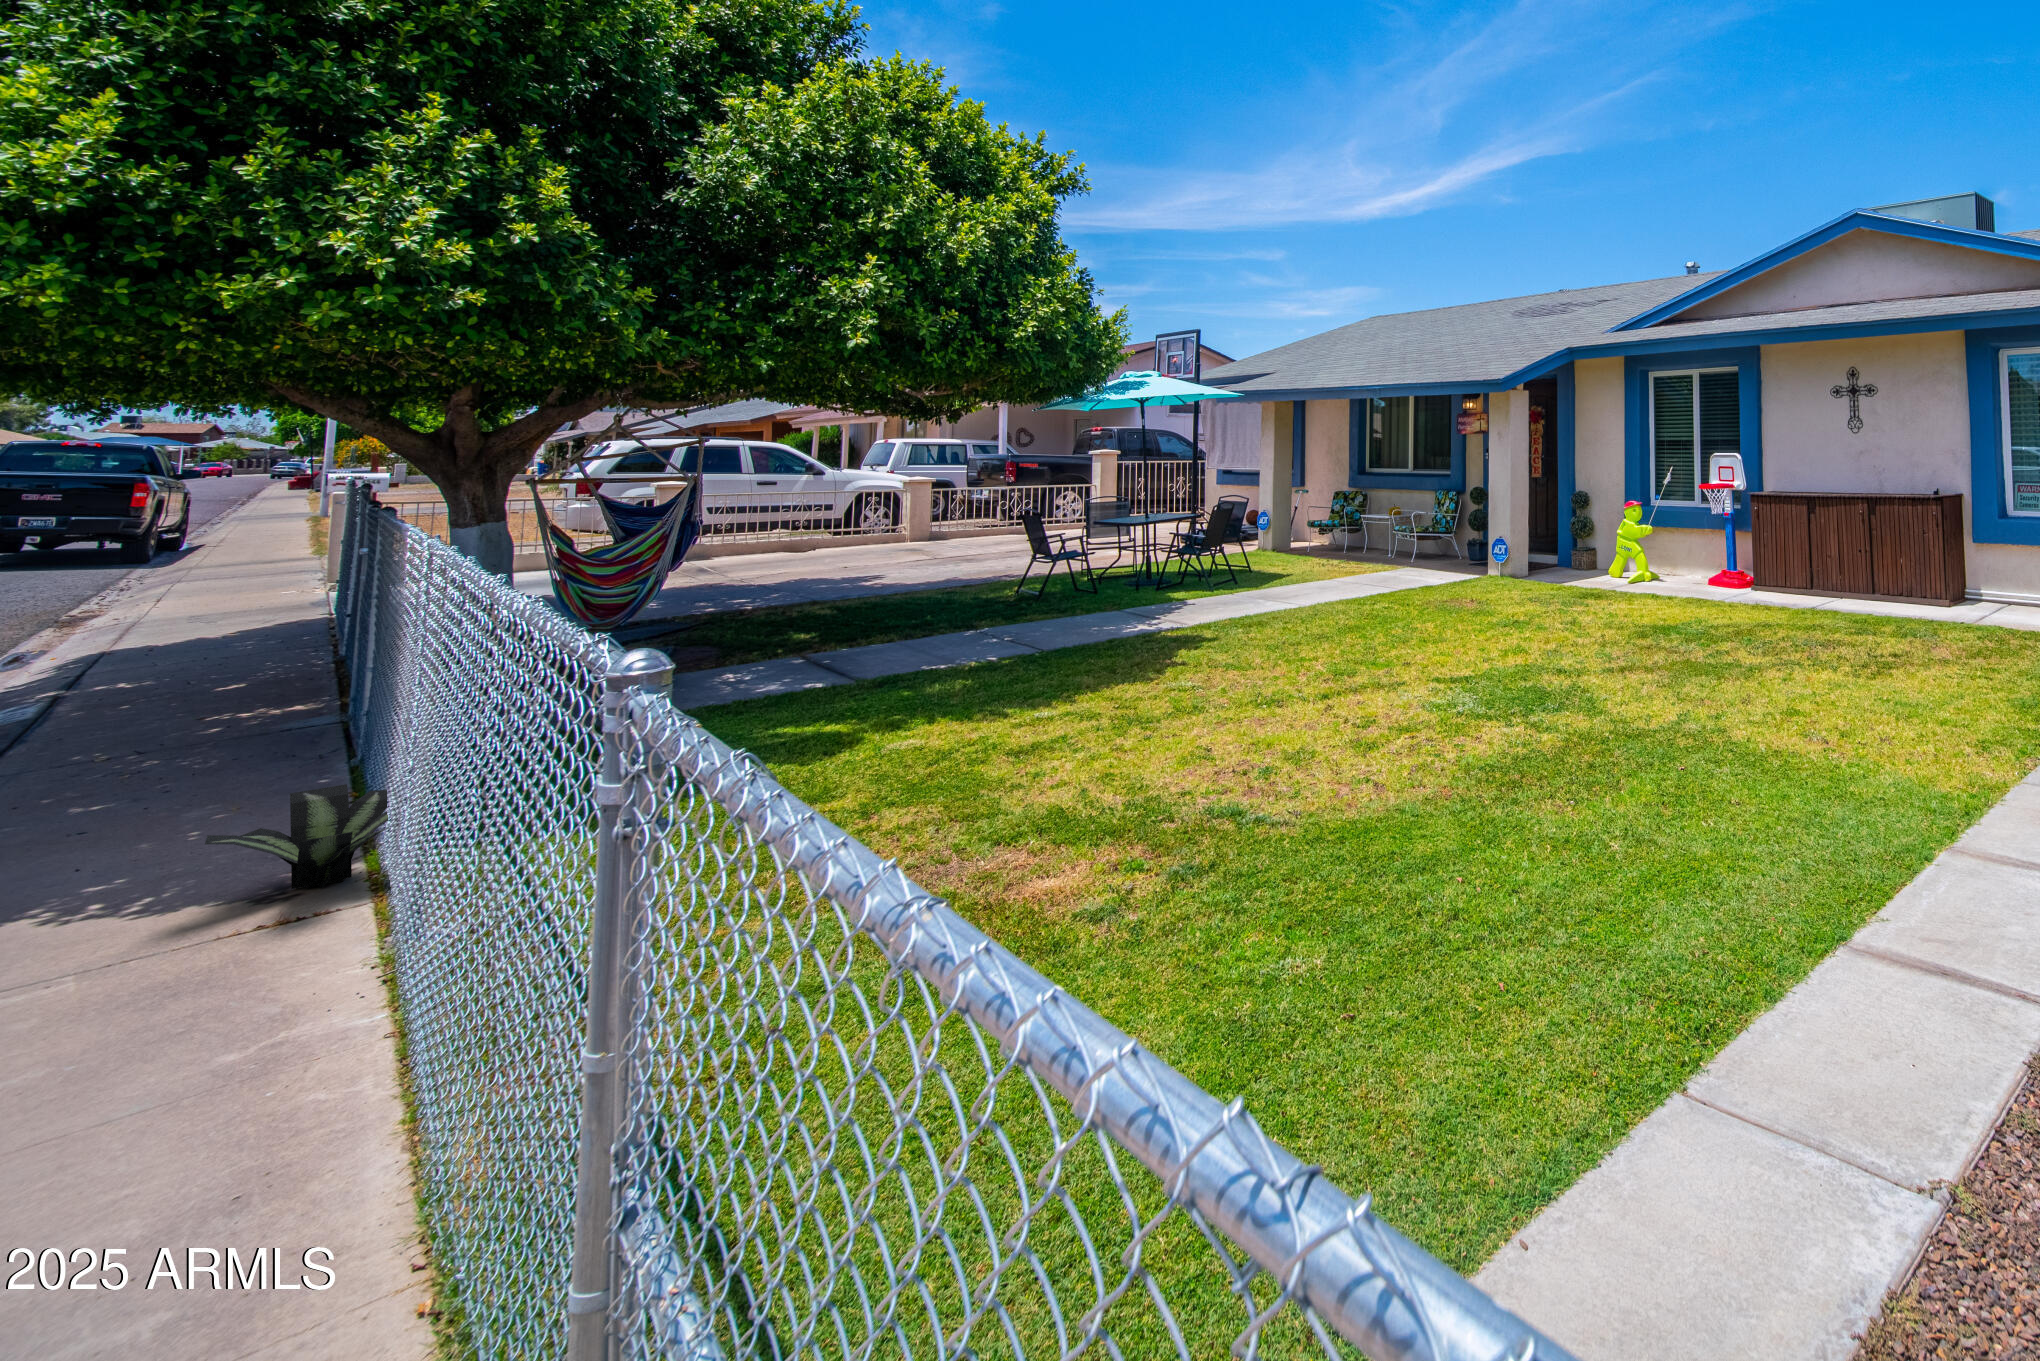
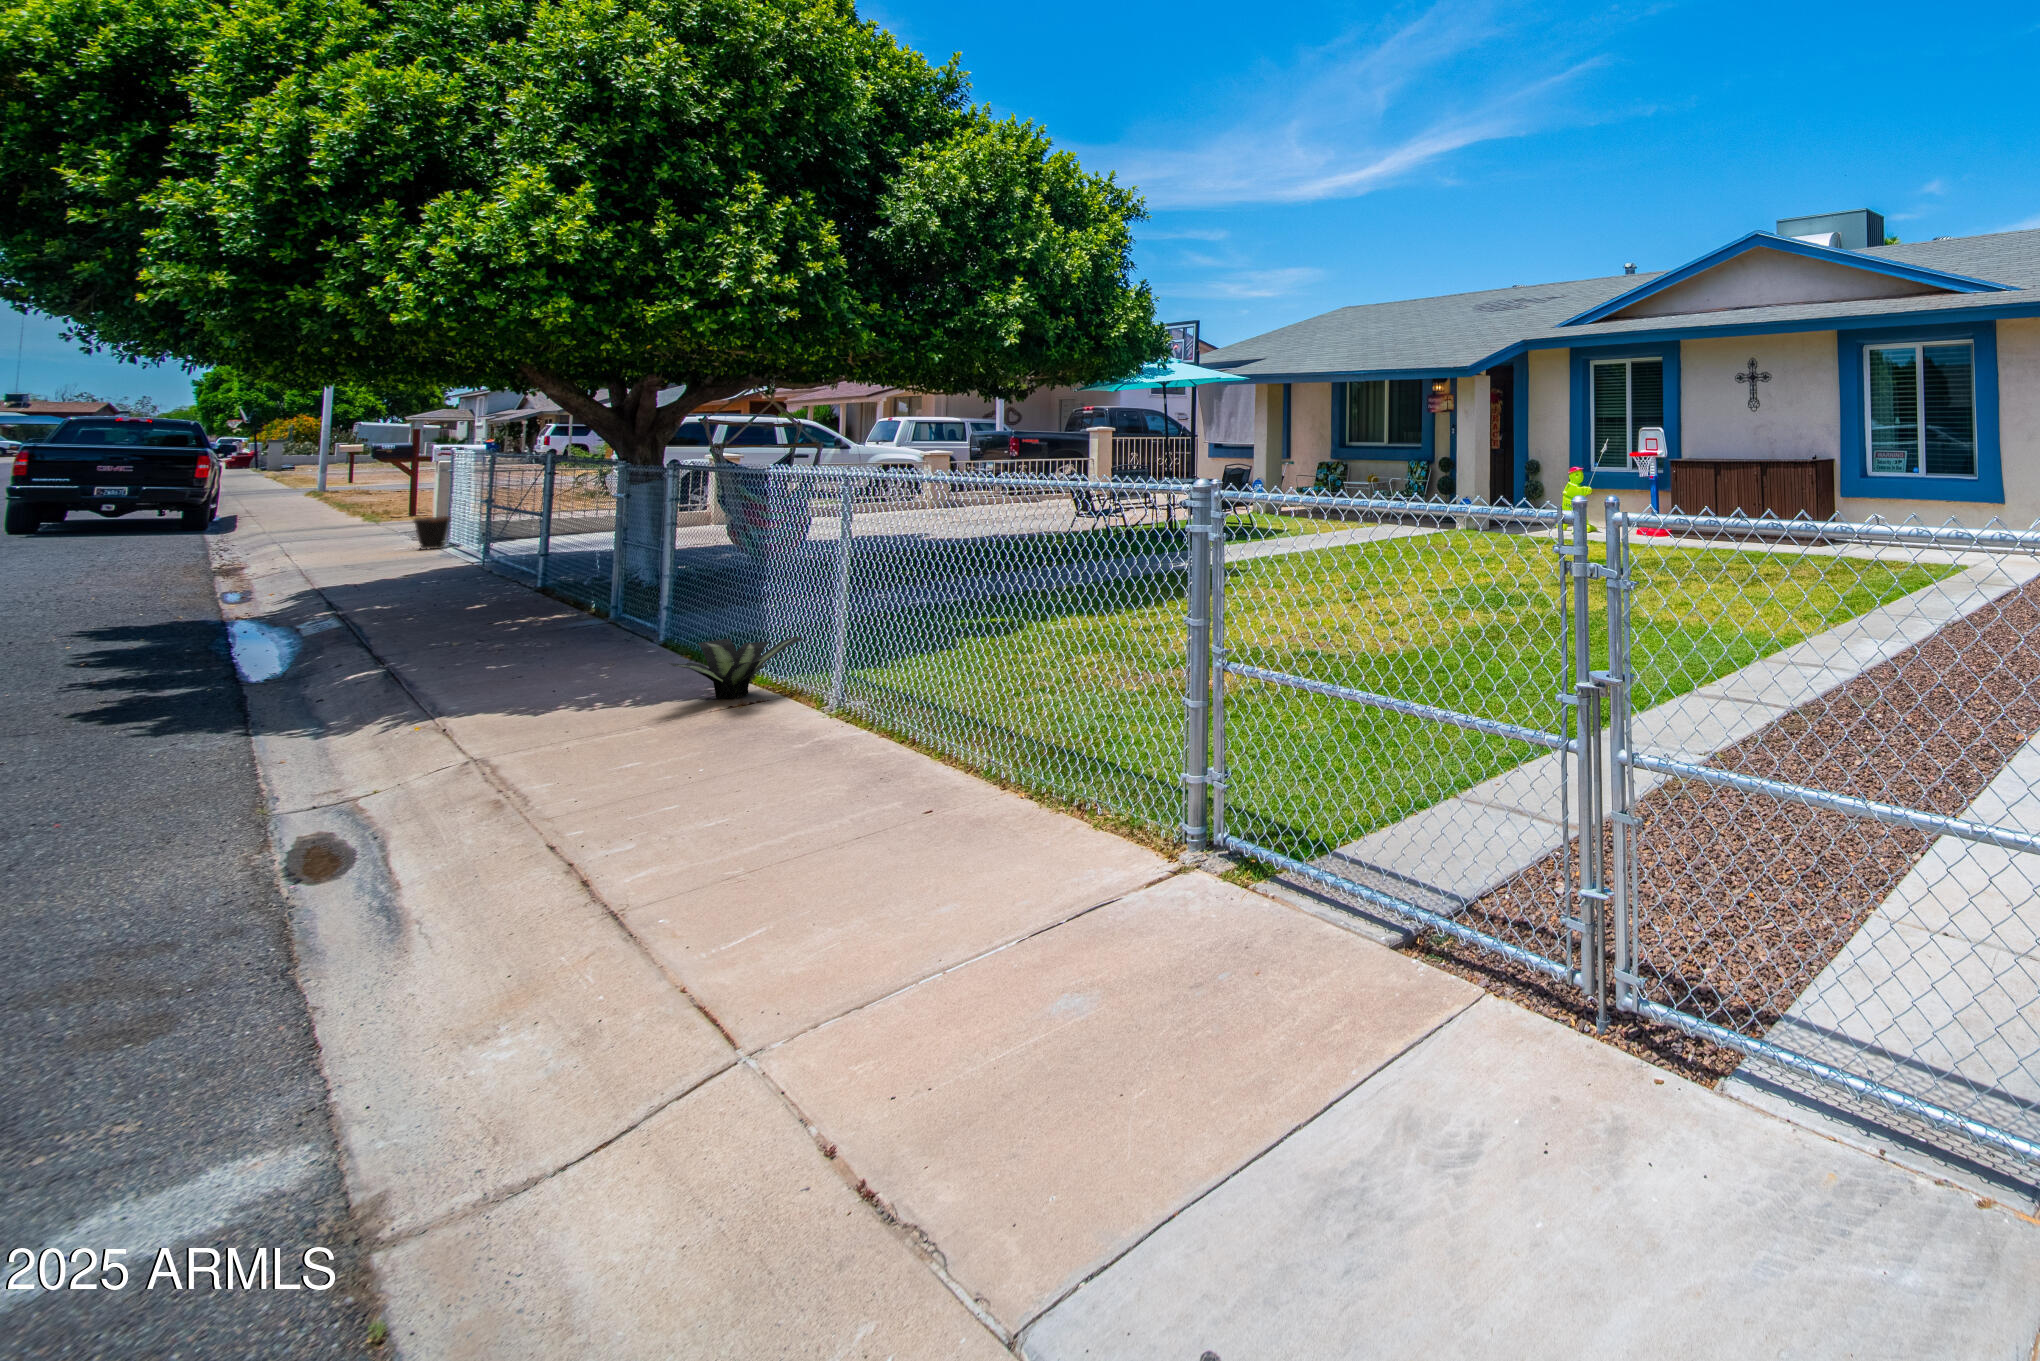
waste bin: none [265,556,313,597] -> present [413,516,450,550]

